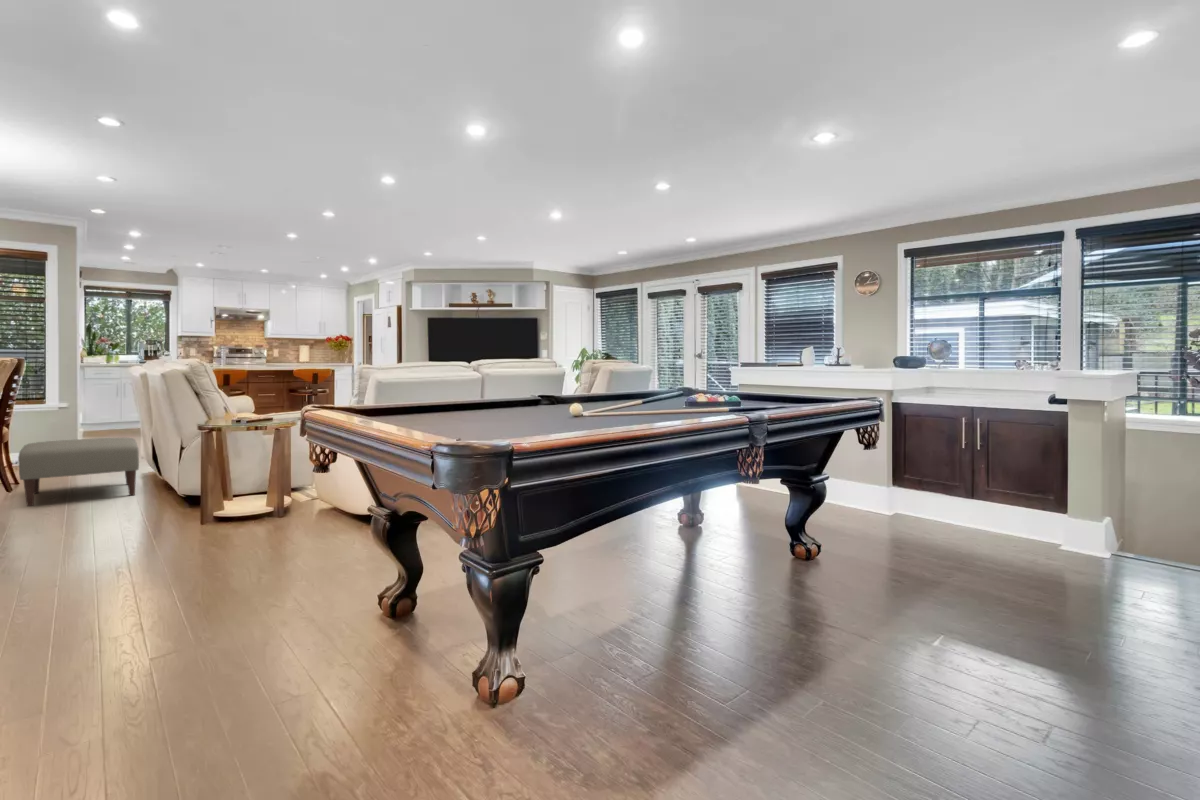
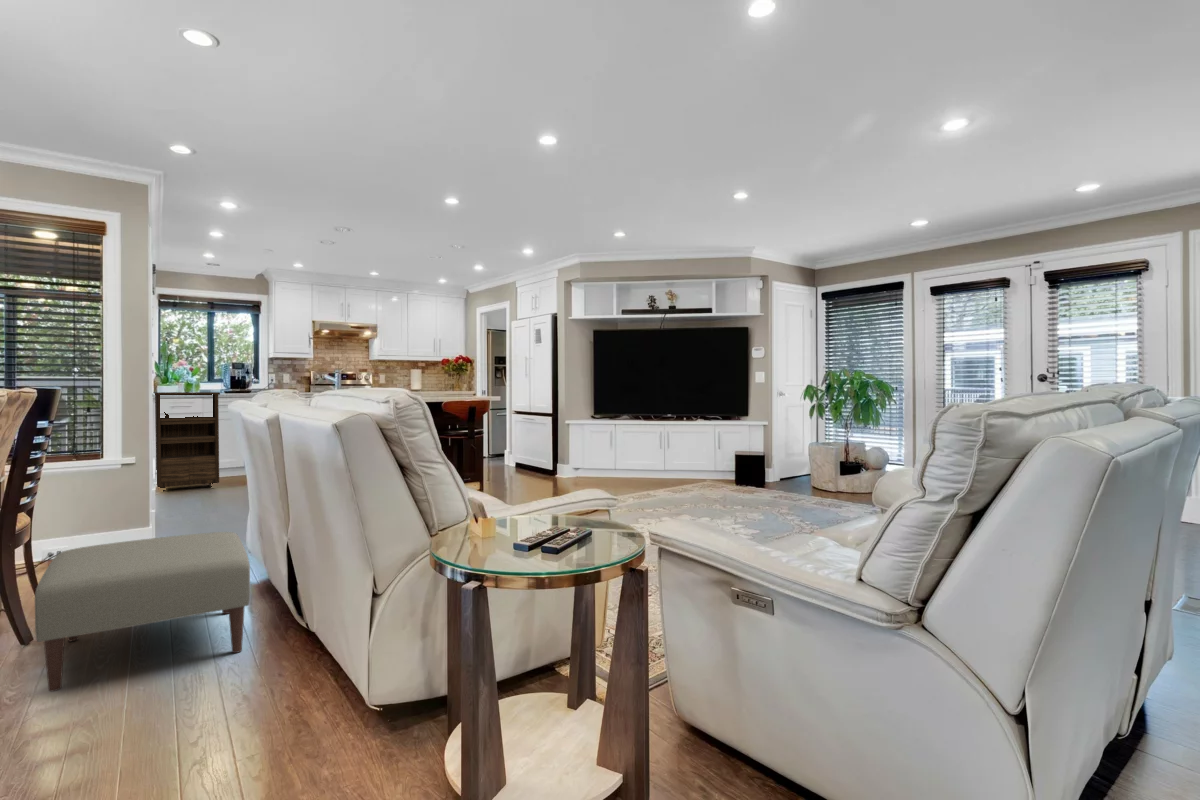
bookshelf: none [81,361,137,437] -> present [155,392,220,492]

